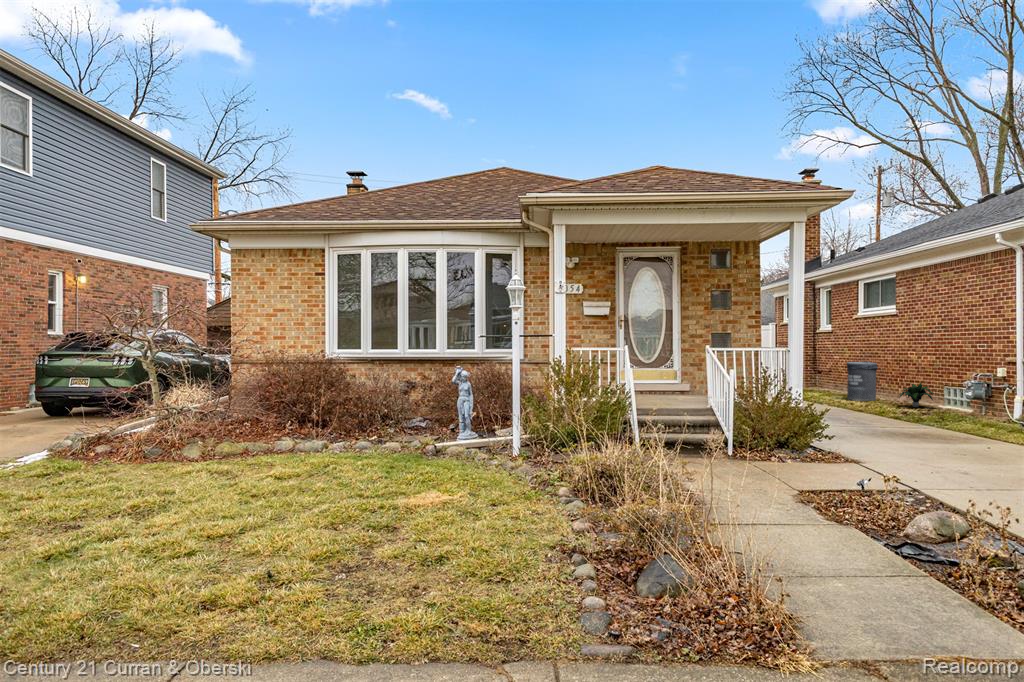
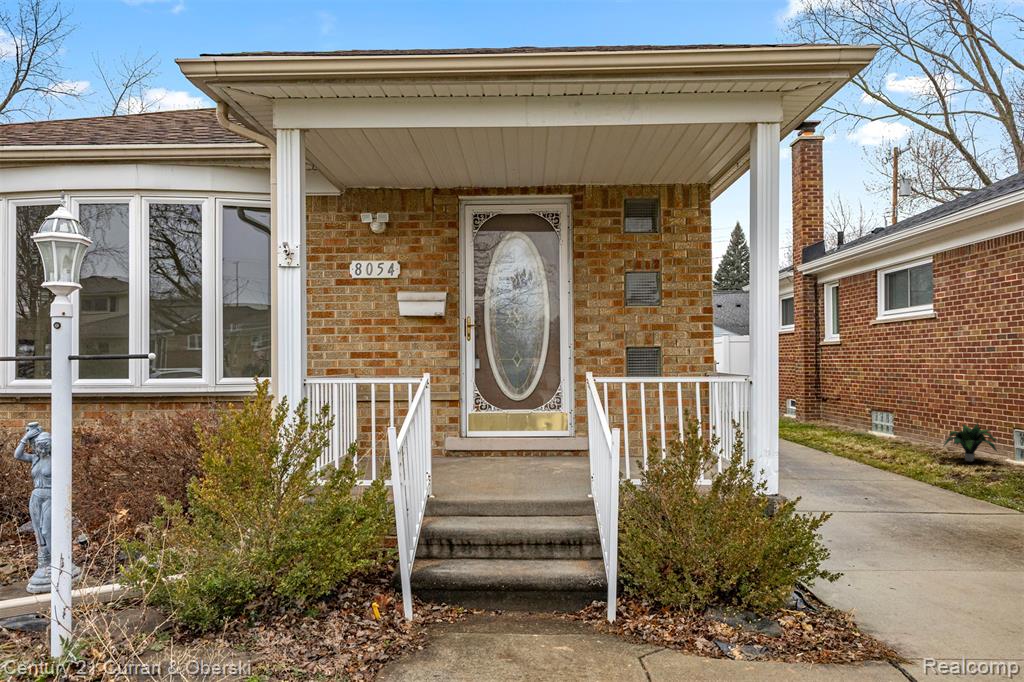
trash can: present [847,362,878,401] -> none [862,387,907,446]

